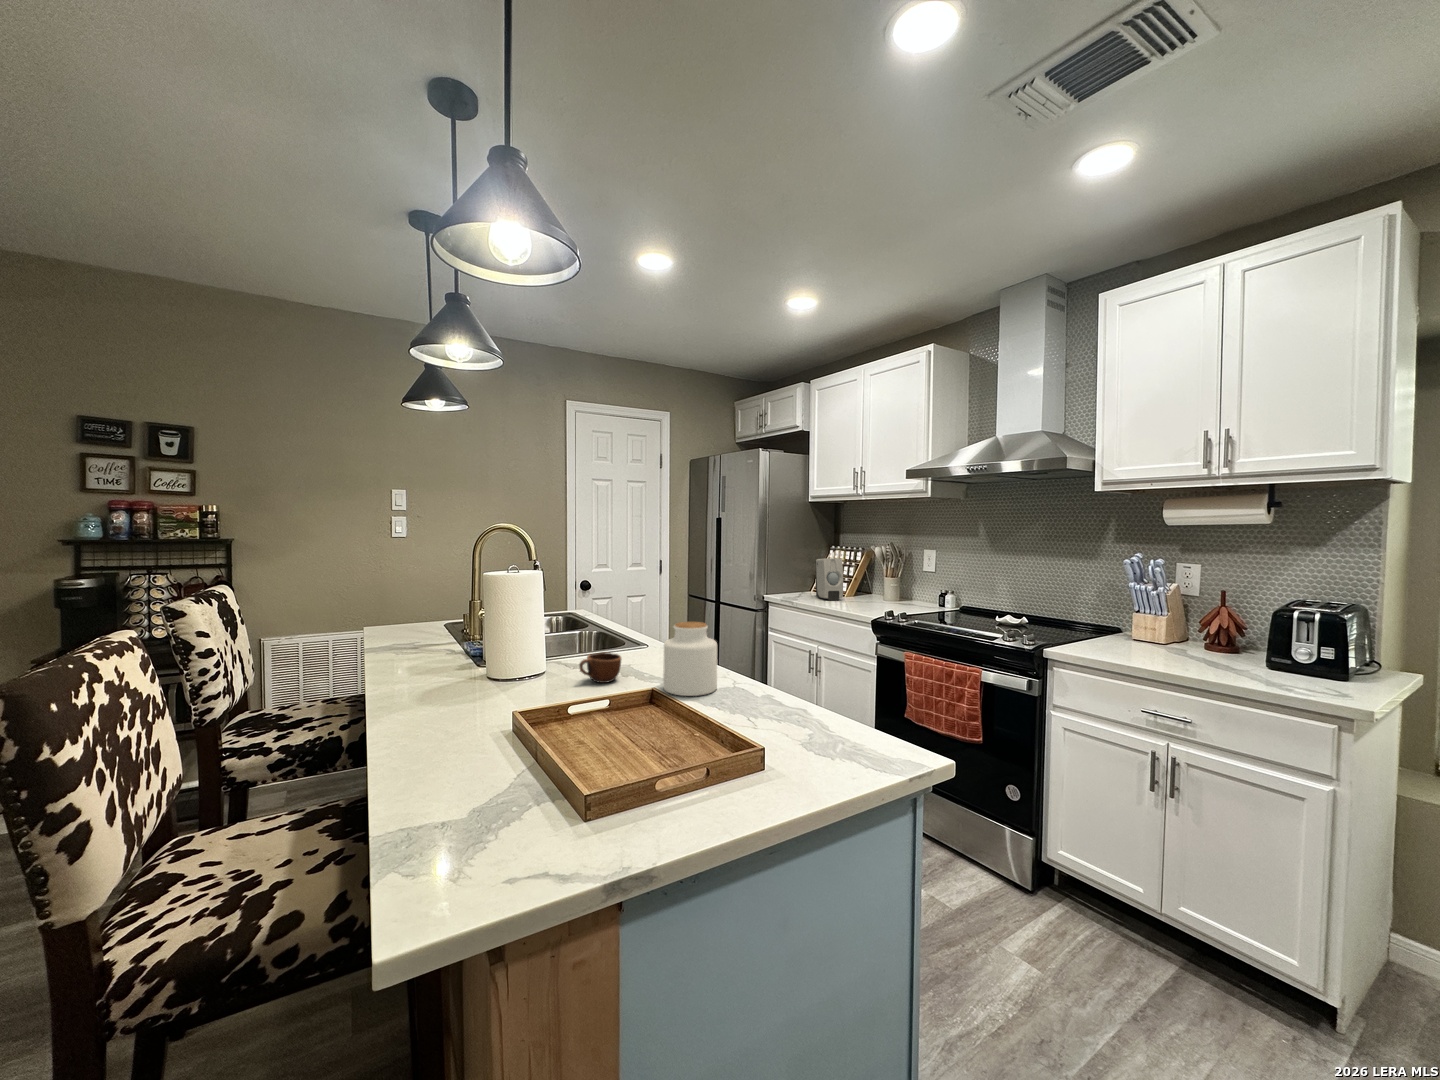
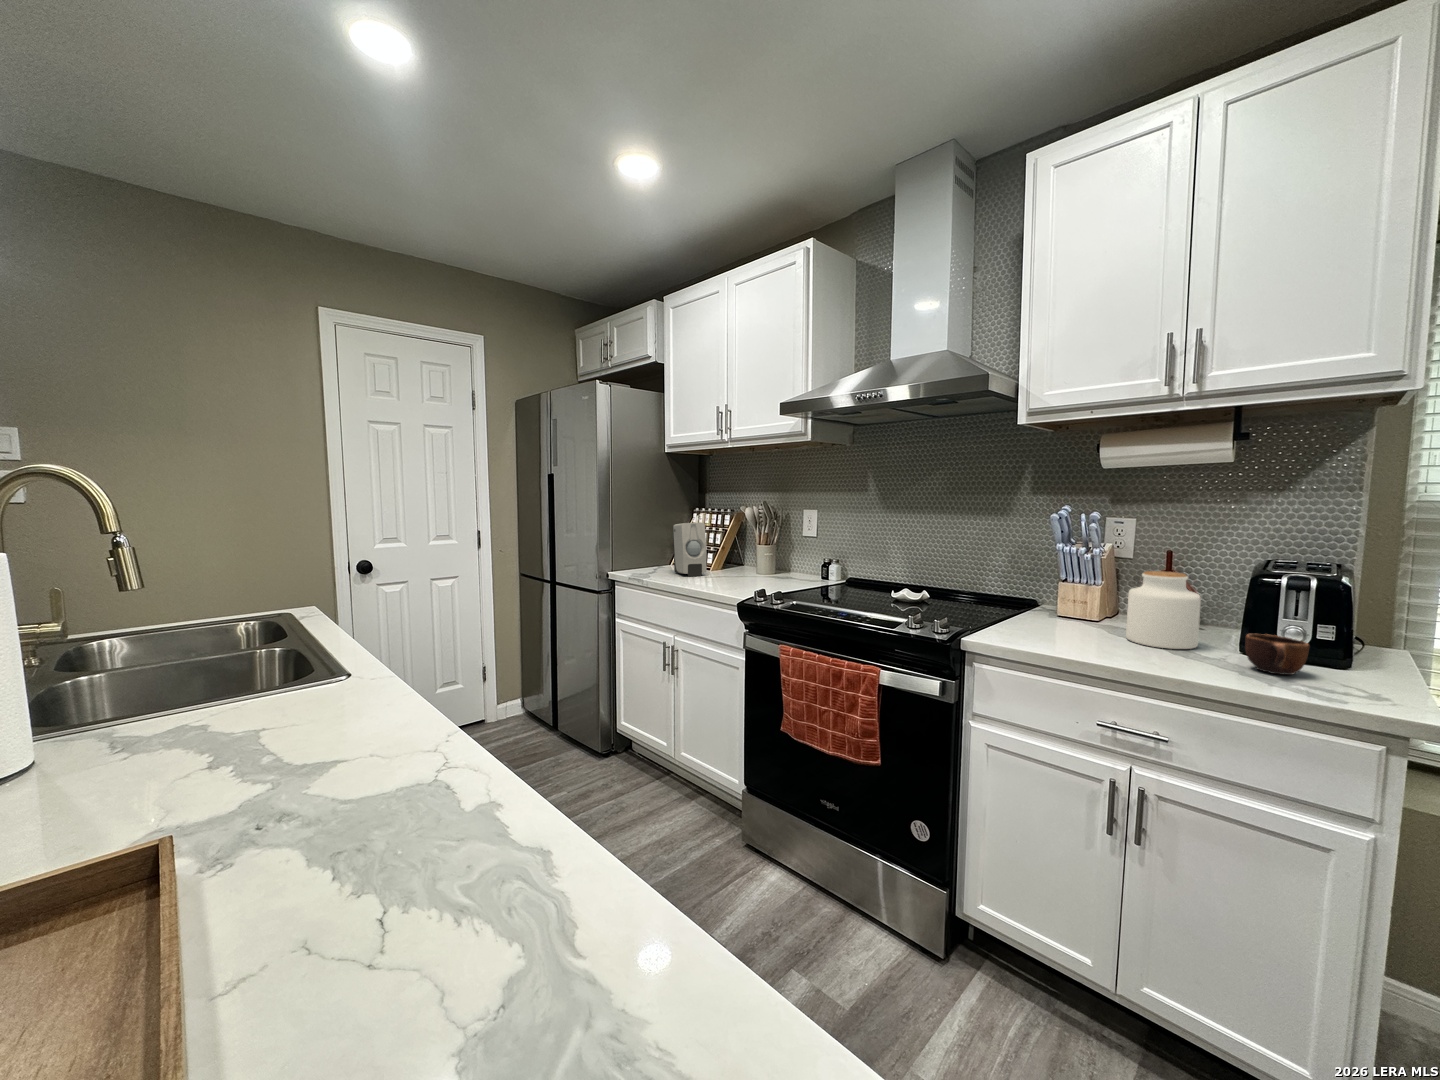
jar: present [663,622,717,696] -> present [1126,571,1201,649]
mug: present [579,652,621,683] -> present [1245,634,1309,675]

